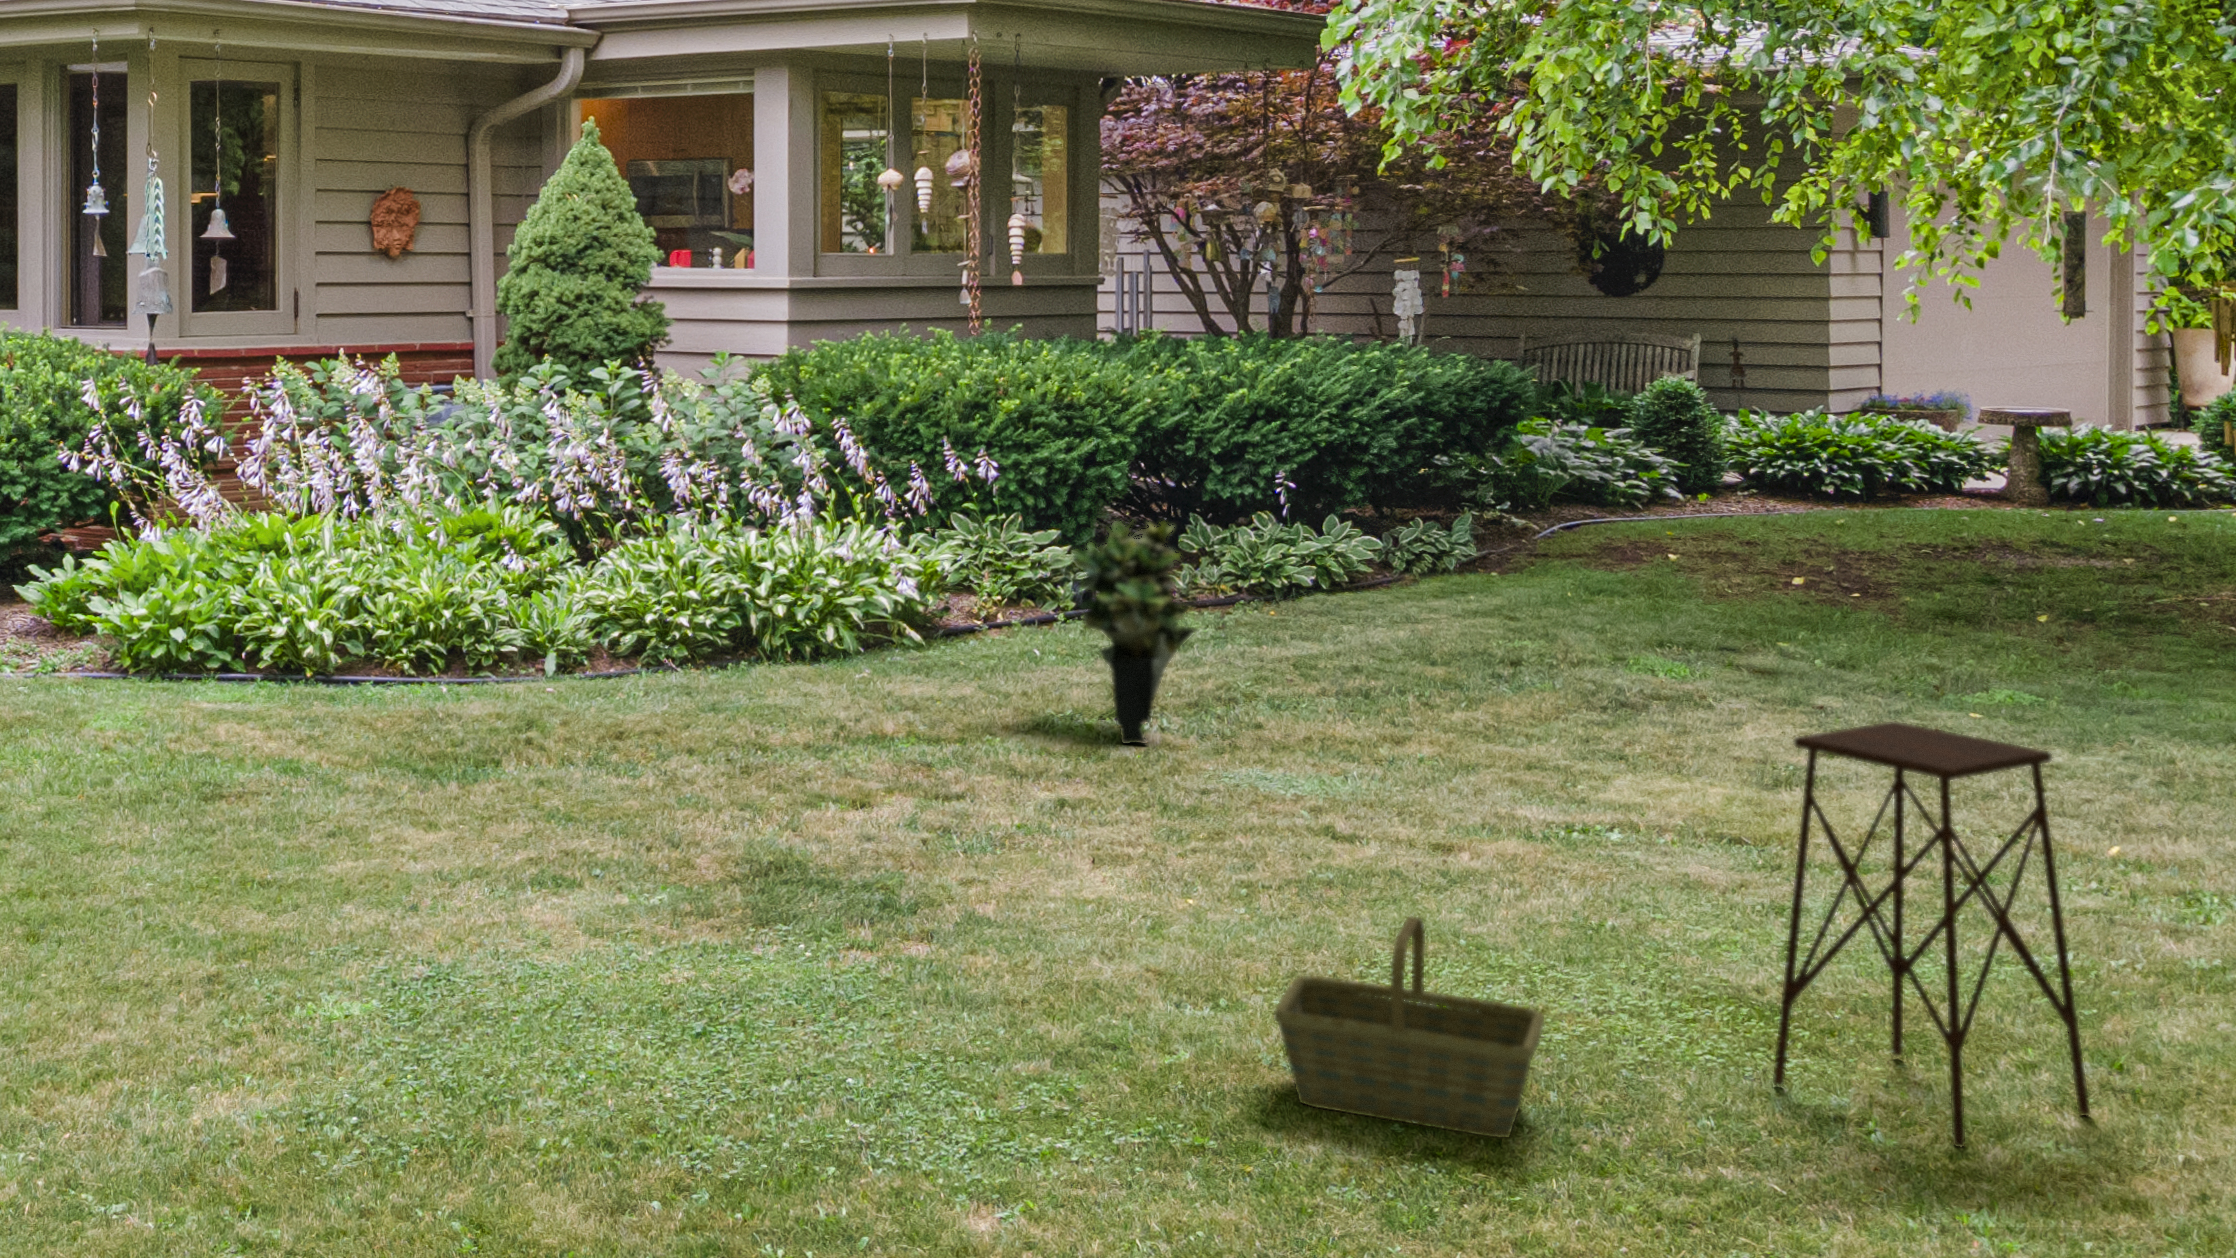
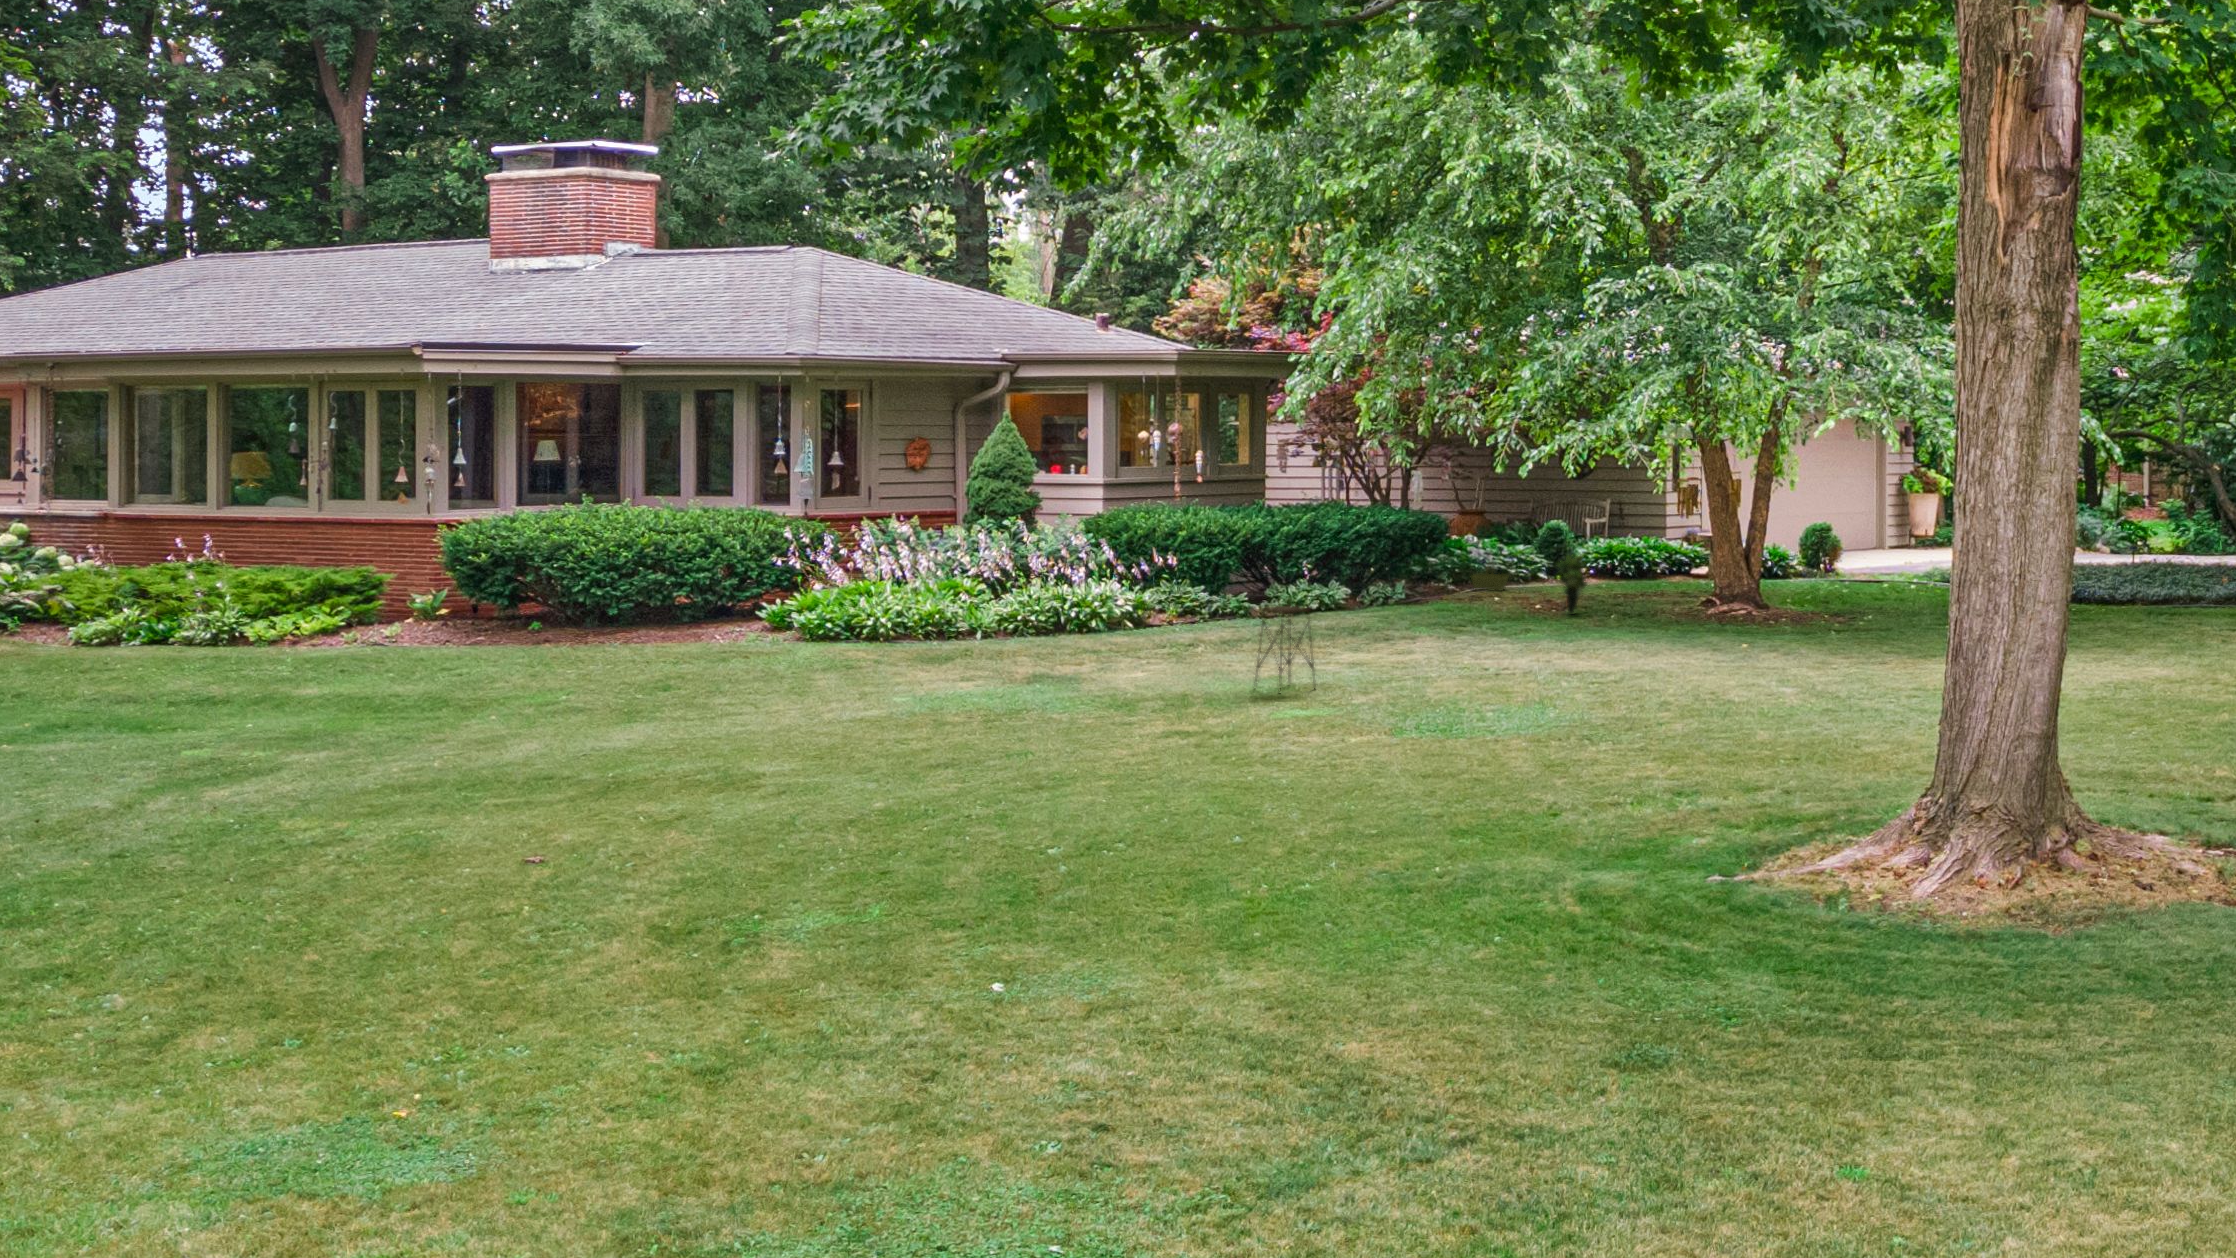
potted plant: present [1073,521,1196,744] -> present [1558,555,1587,614]
basket: present [1274,917,1544,1137] -> present [1471,563,1508,591]

